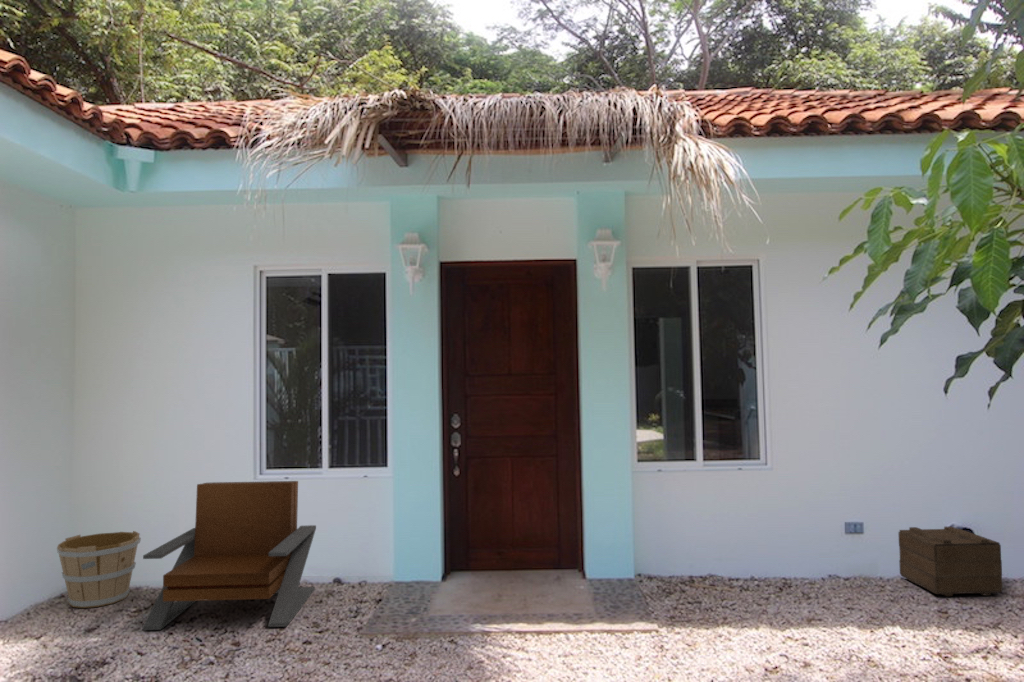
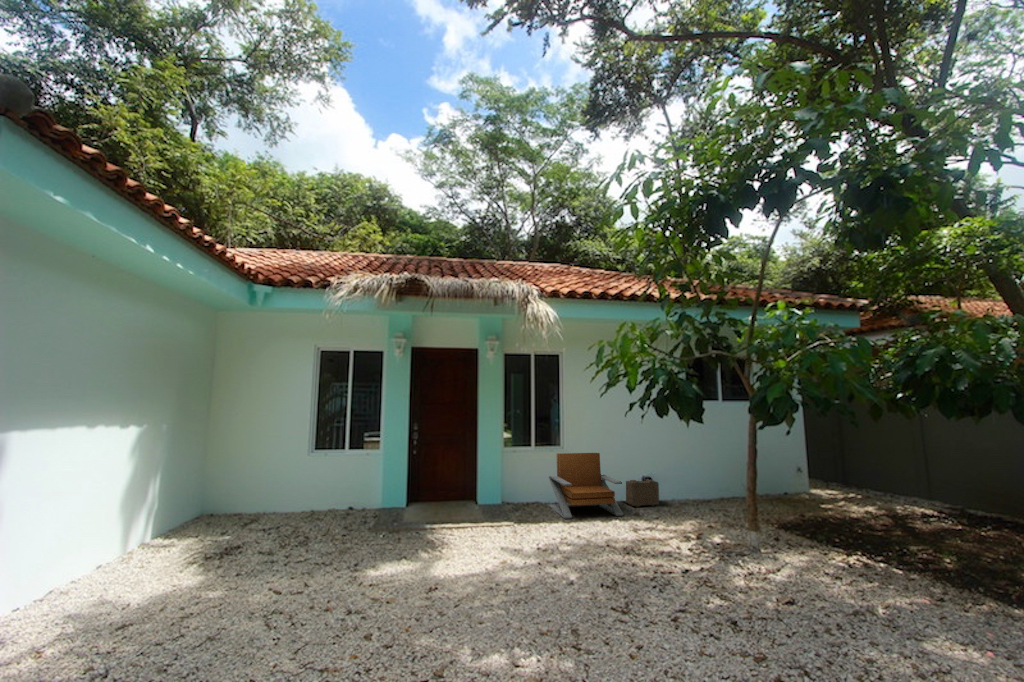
lounge chair: present [143,481,316,630] -> present [549,453,623,519]
wooden bucket: present [57,531,141,608] -> none [190,487,238,529]

